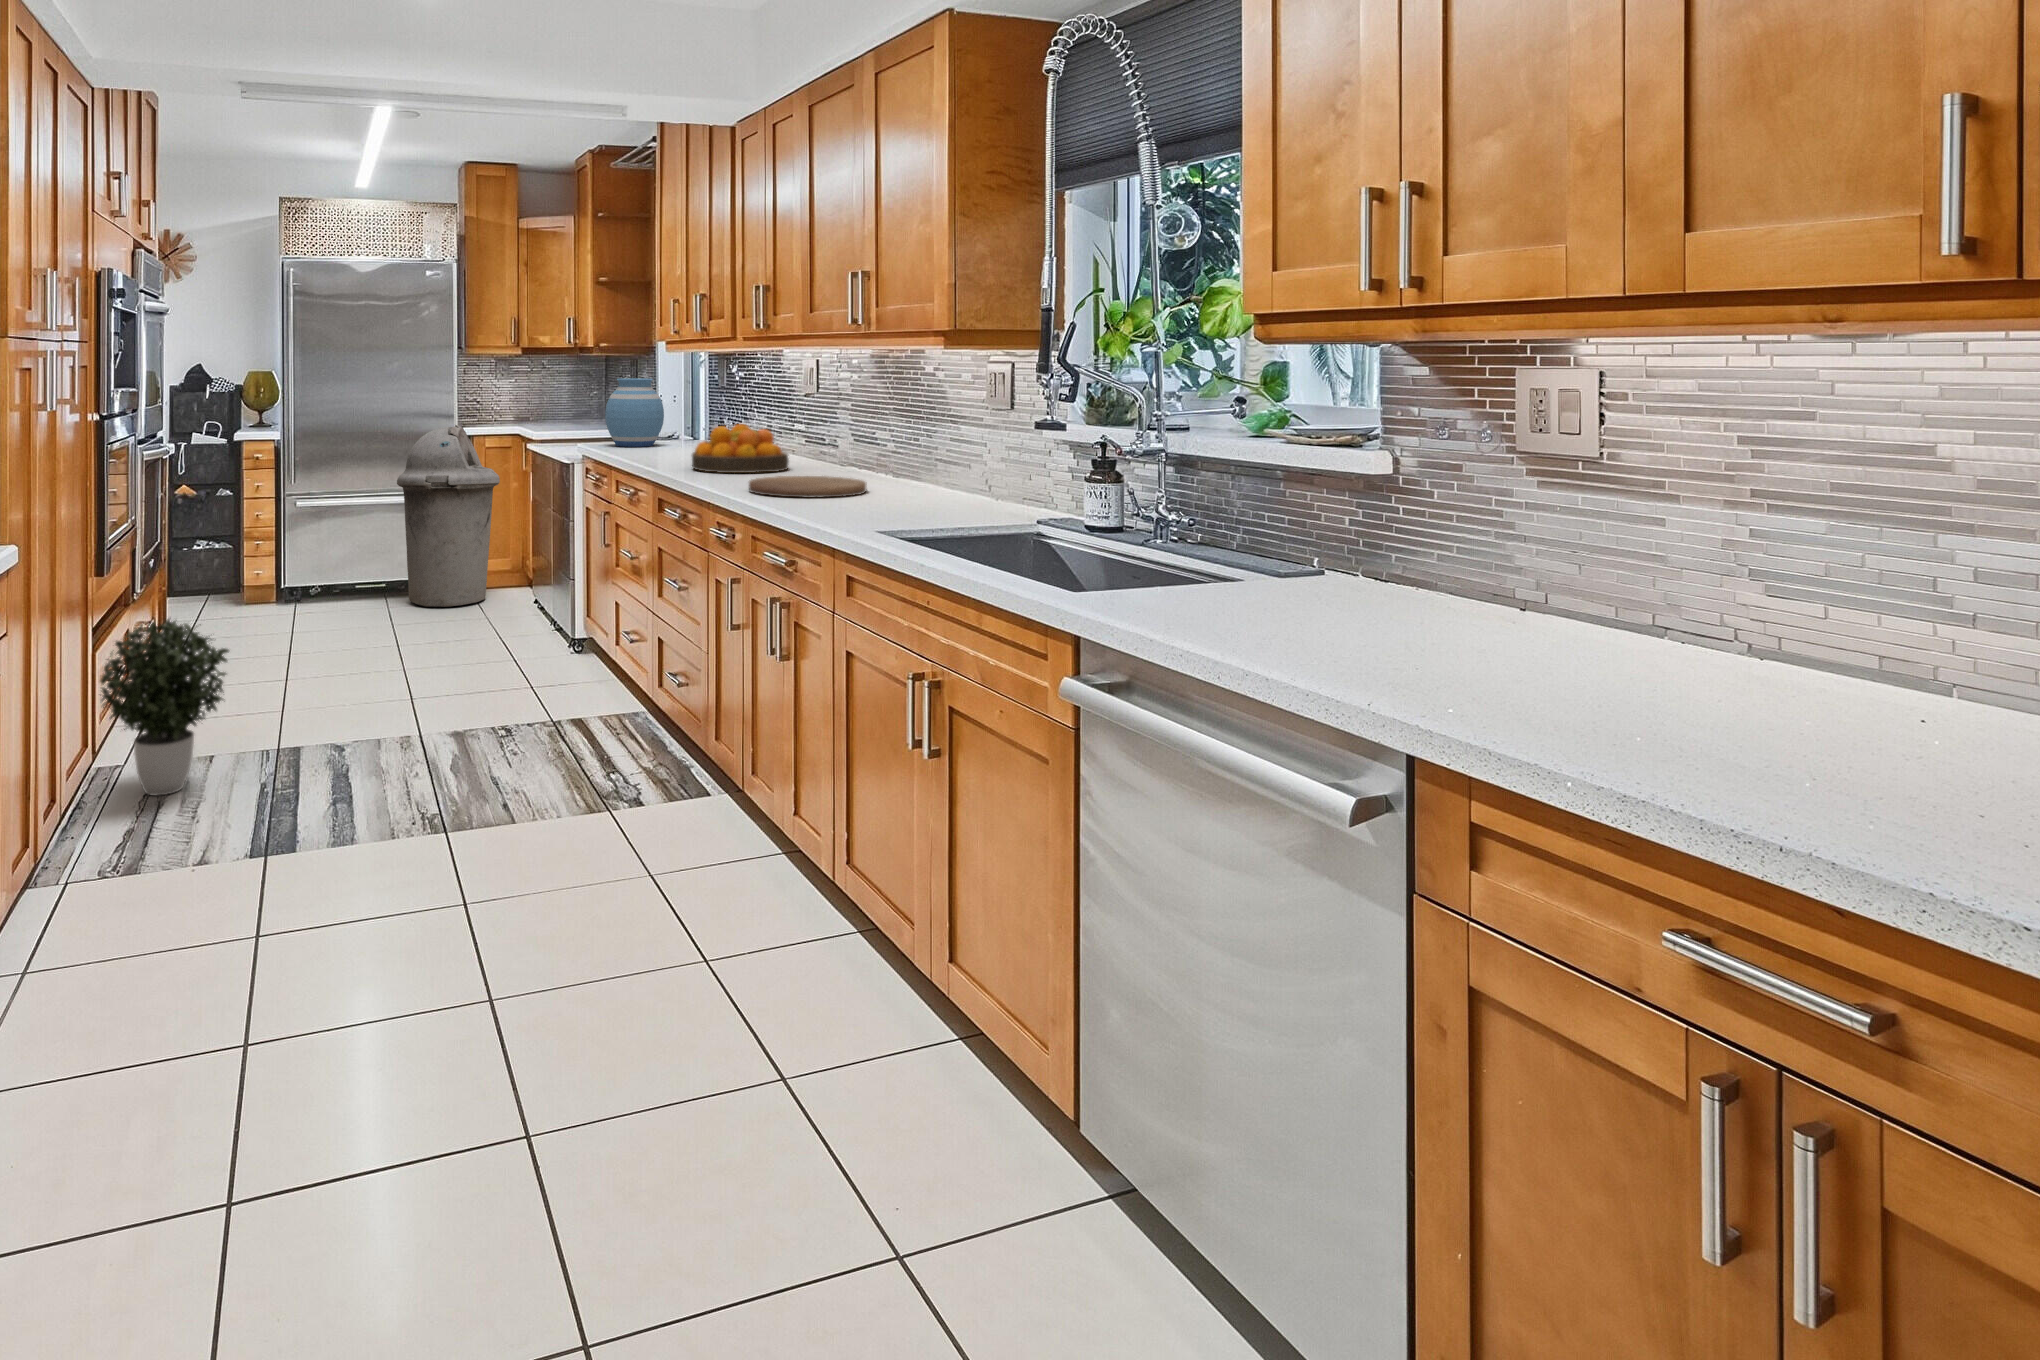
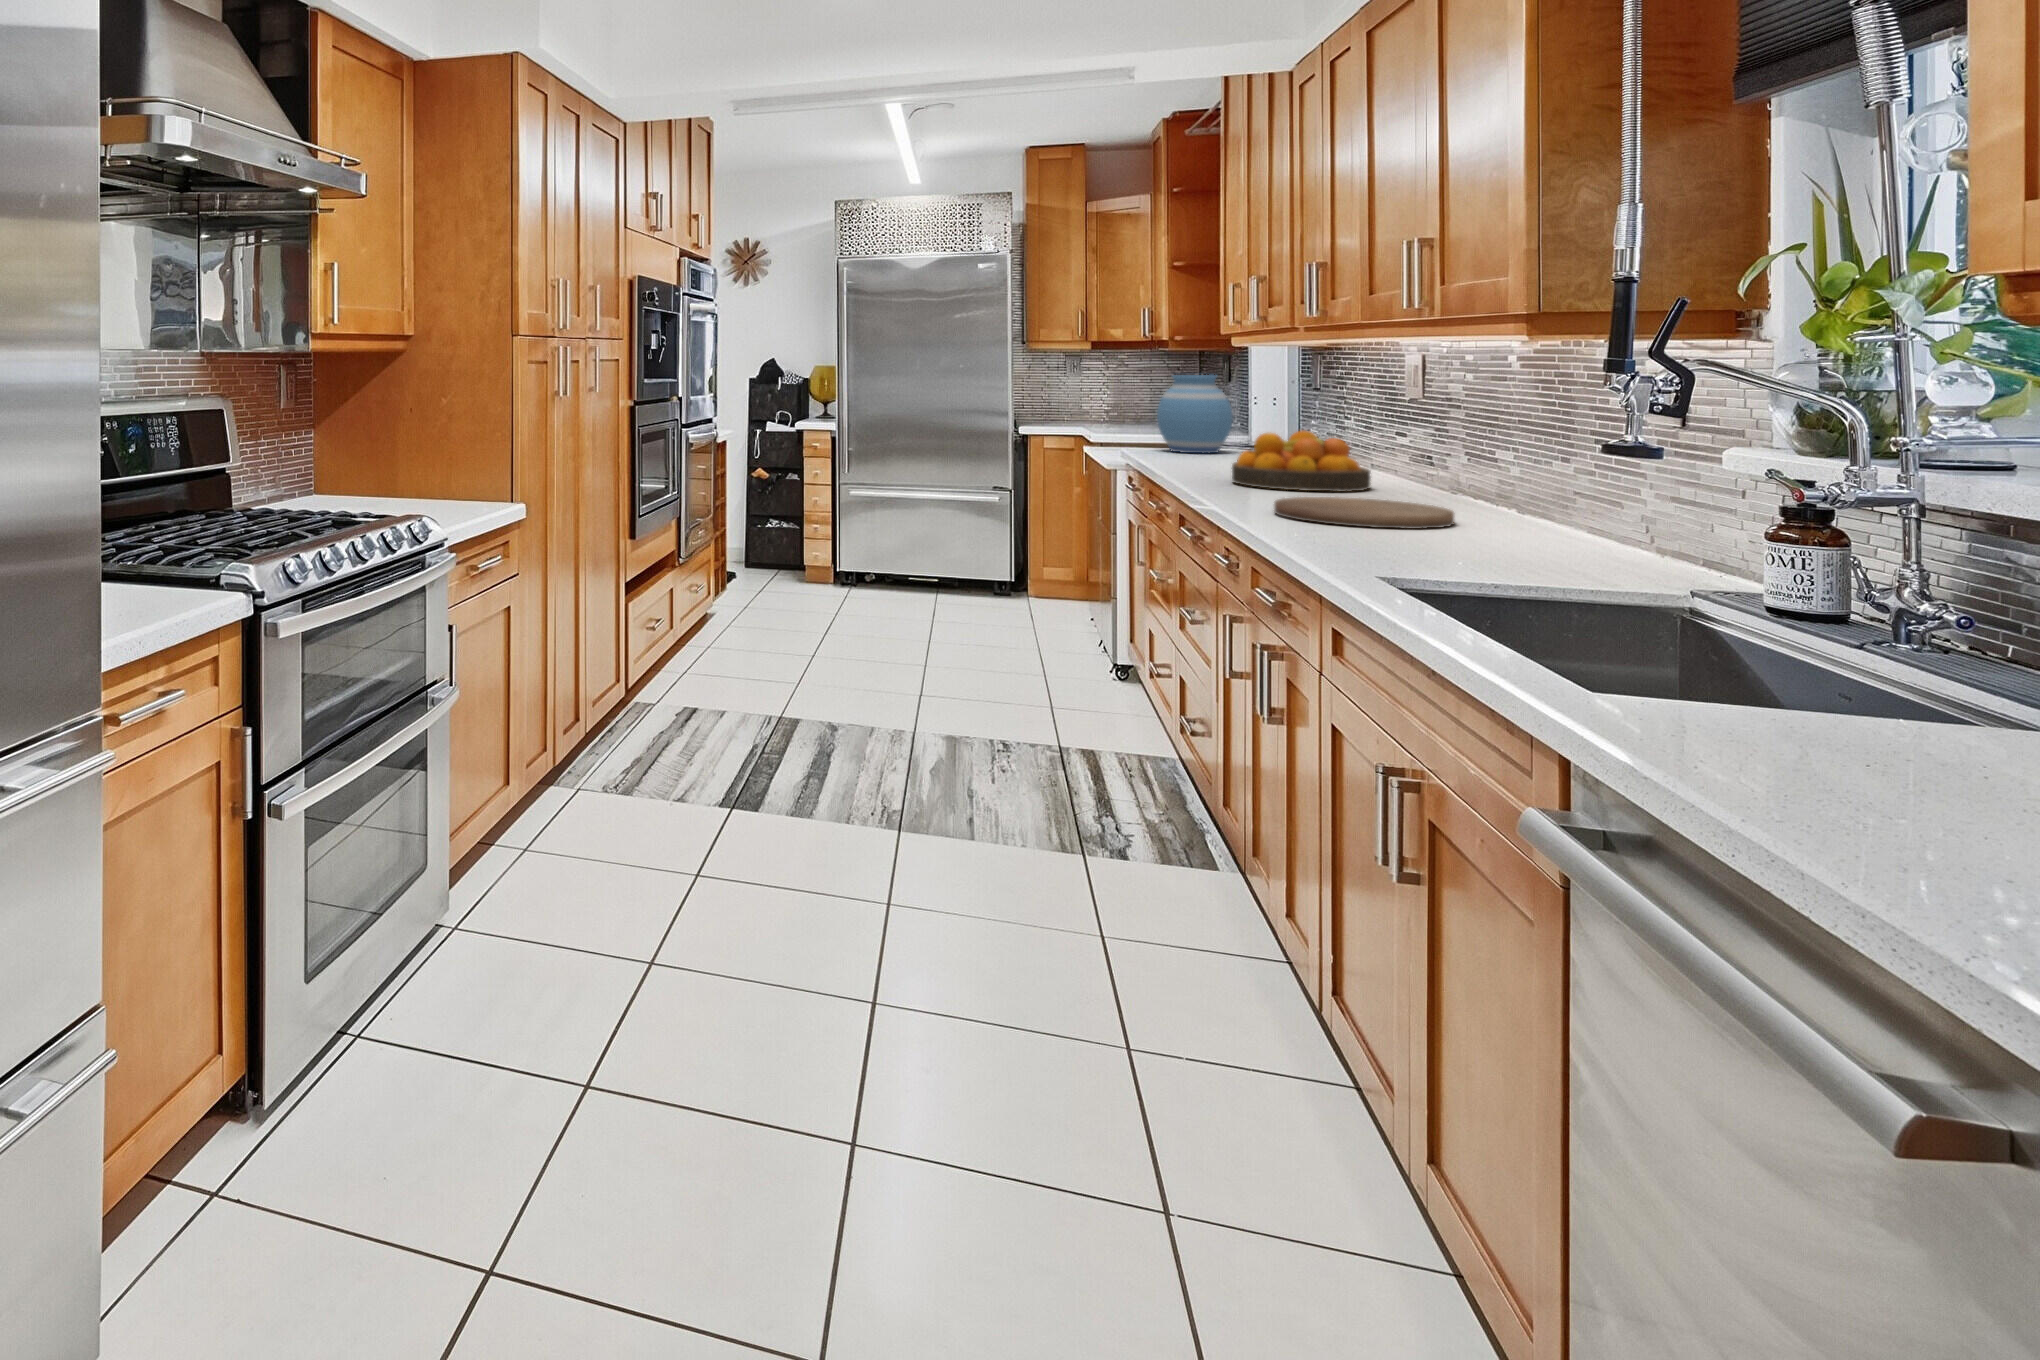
trash can: present [397,425,500,607] -> none [942,422,1051,608]
potted plant: present [101,619,229,796] -> none [624,583,728,739]

